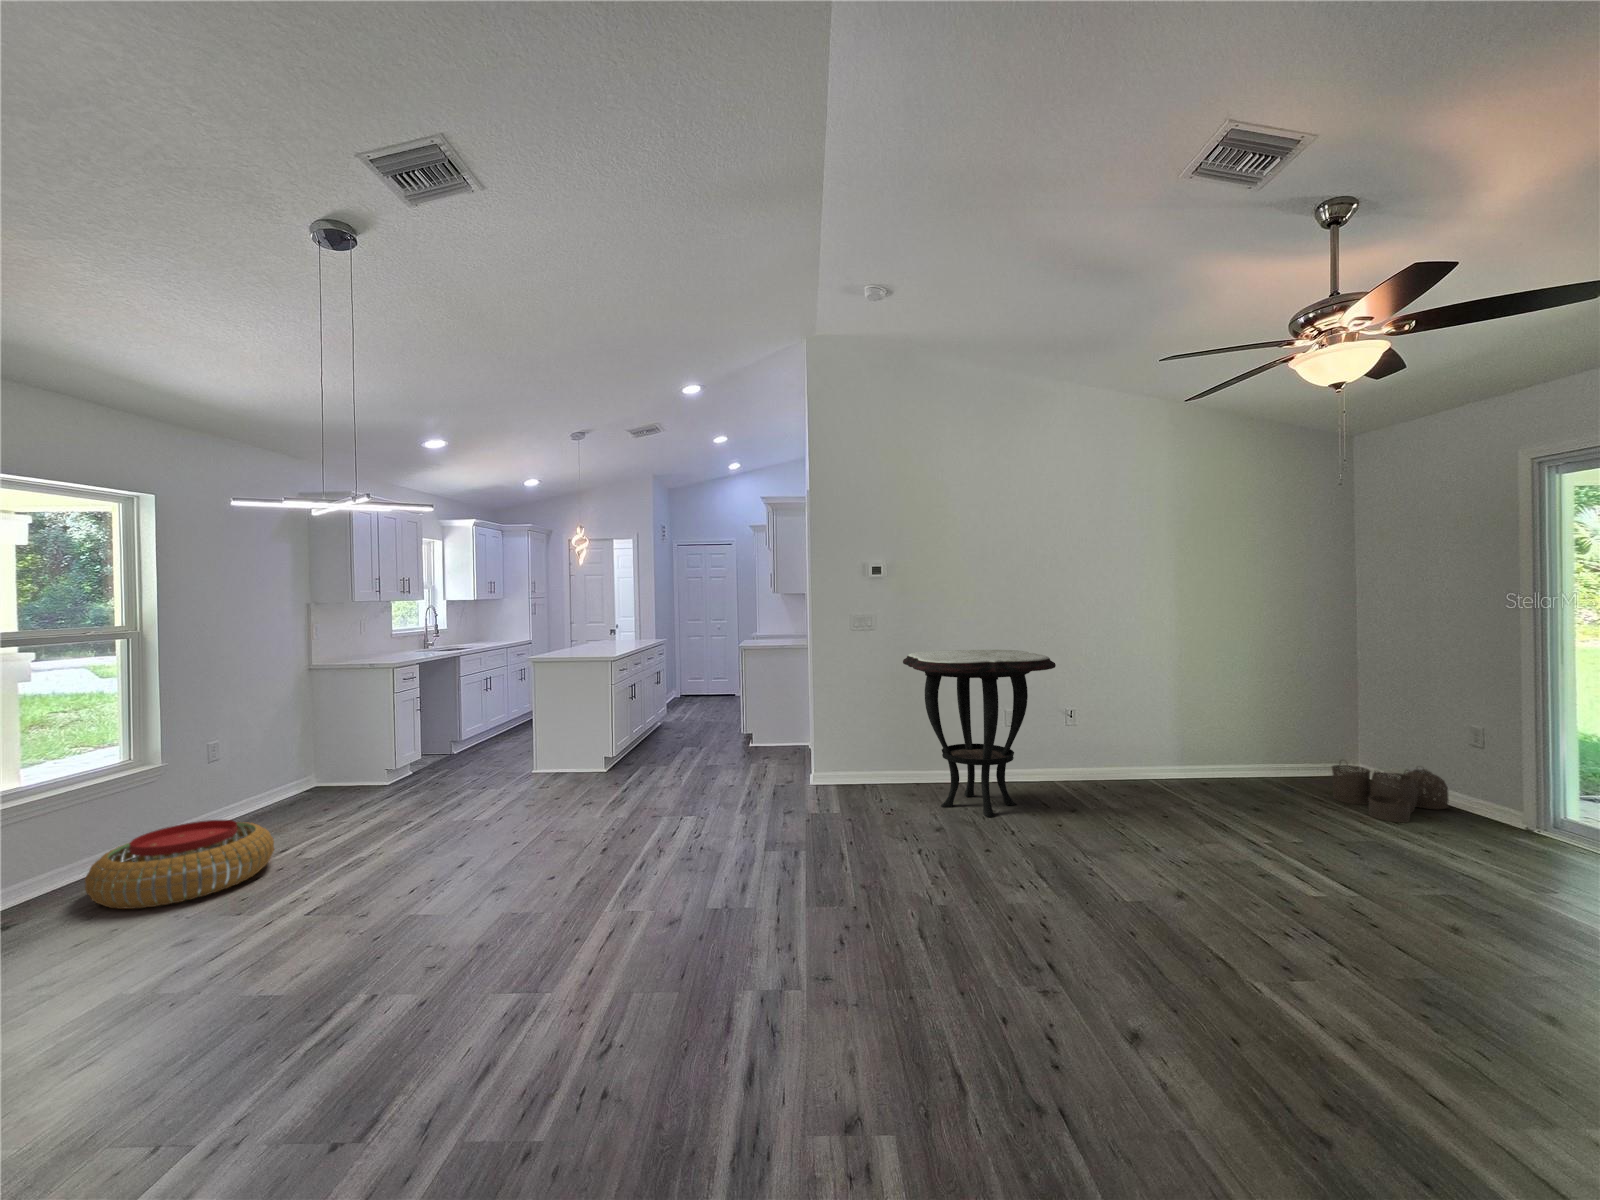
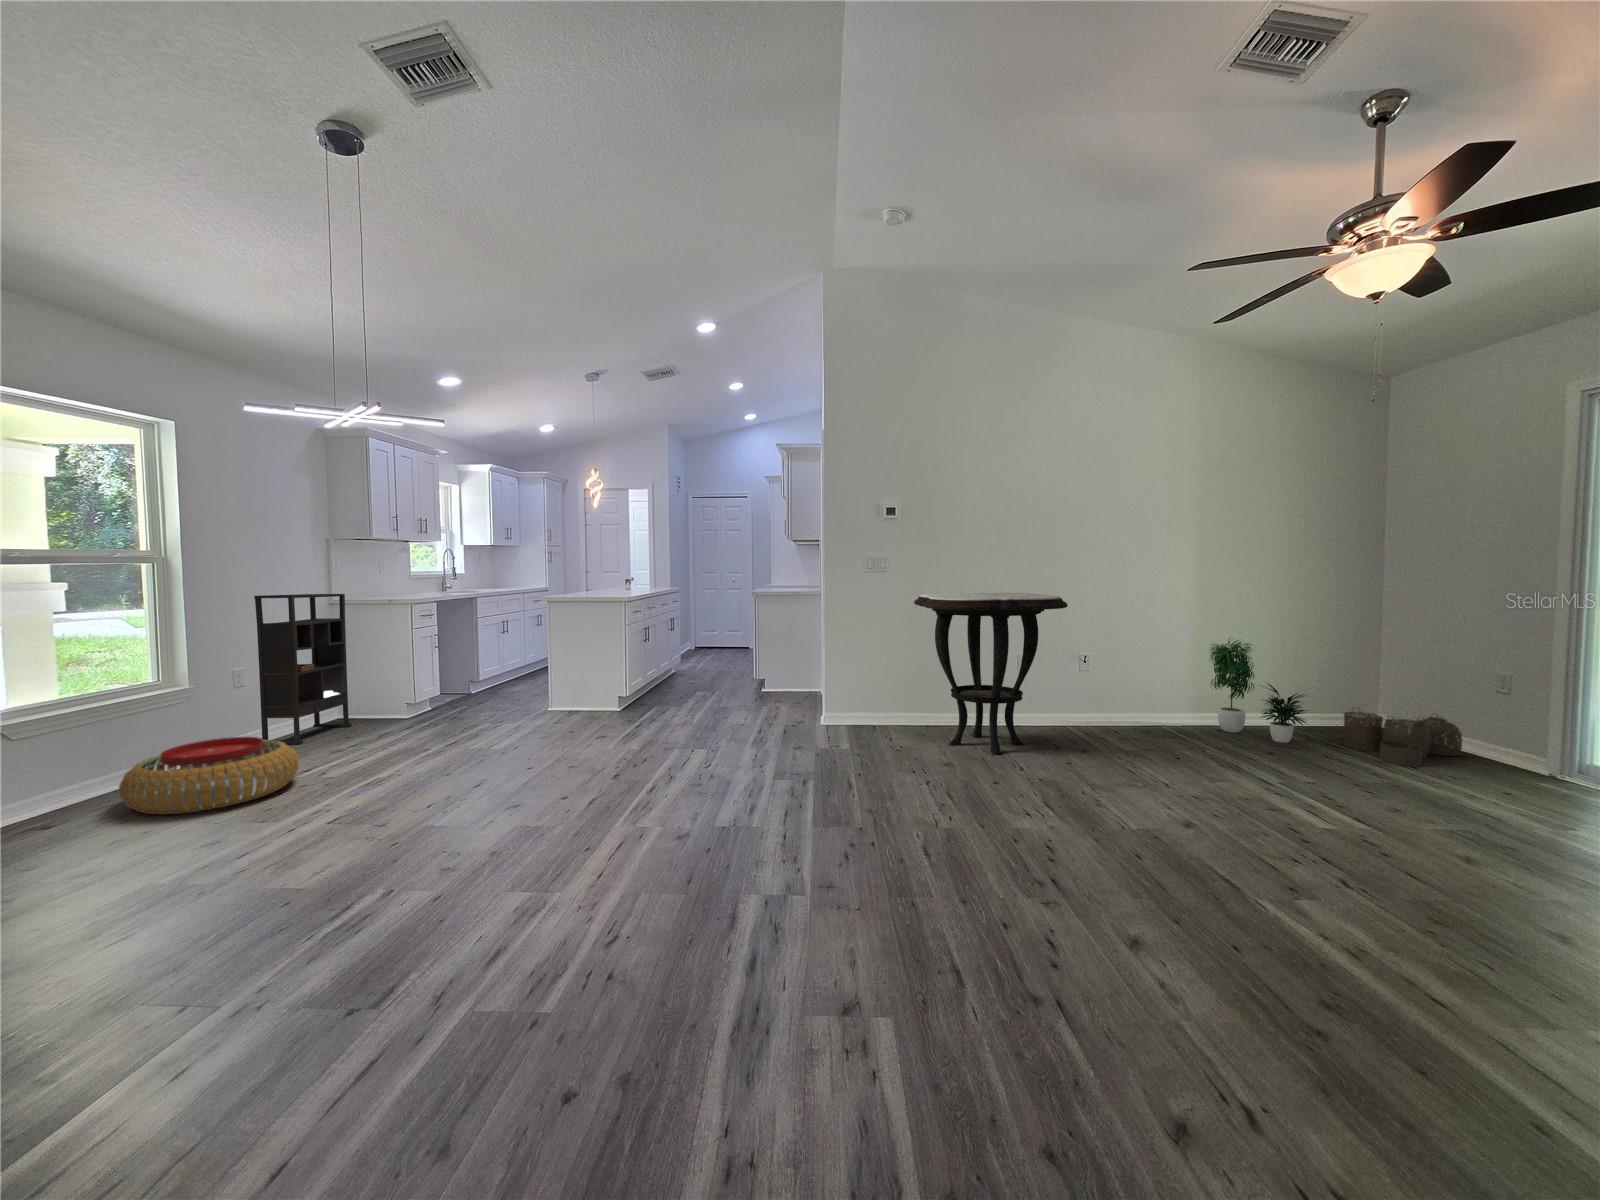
bookshelf: none [230,660,328,821] -> present [254,594,352,744]
potted plant: none [1196,688,1299,797] -> present [1210,637,1307,743]

